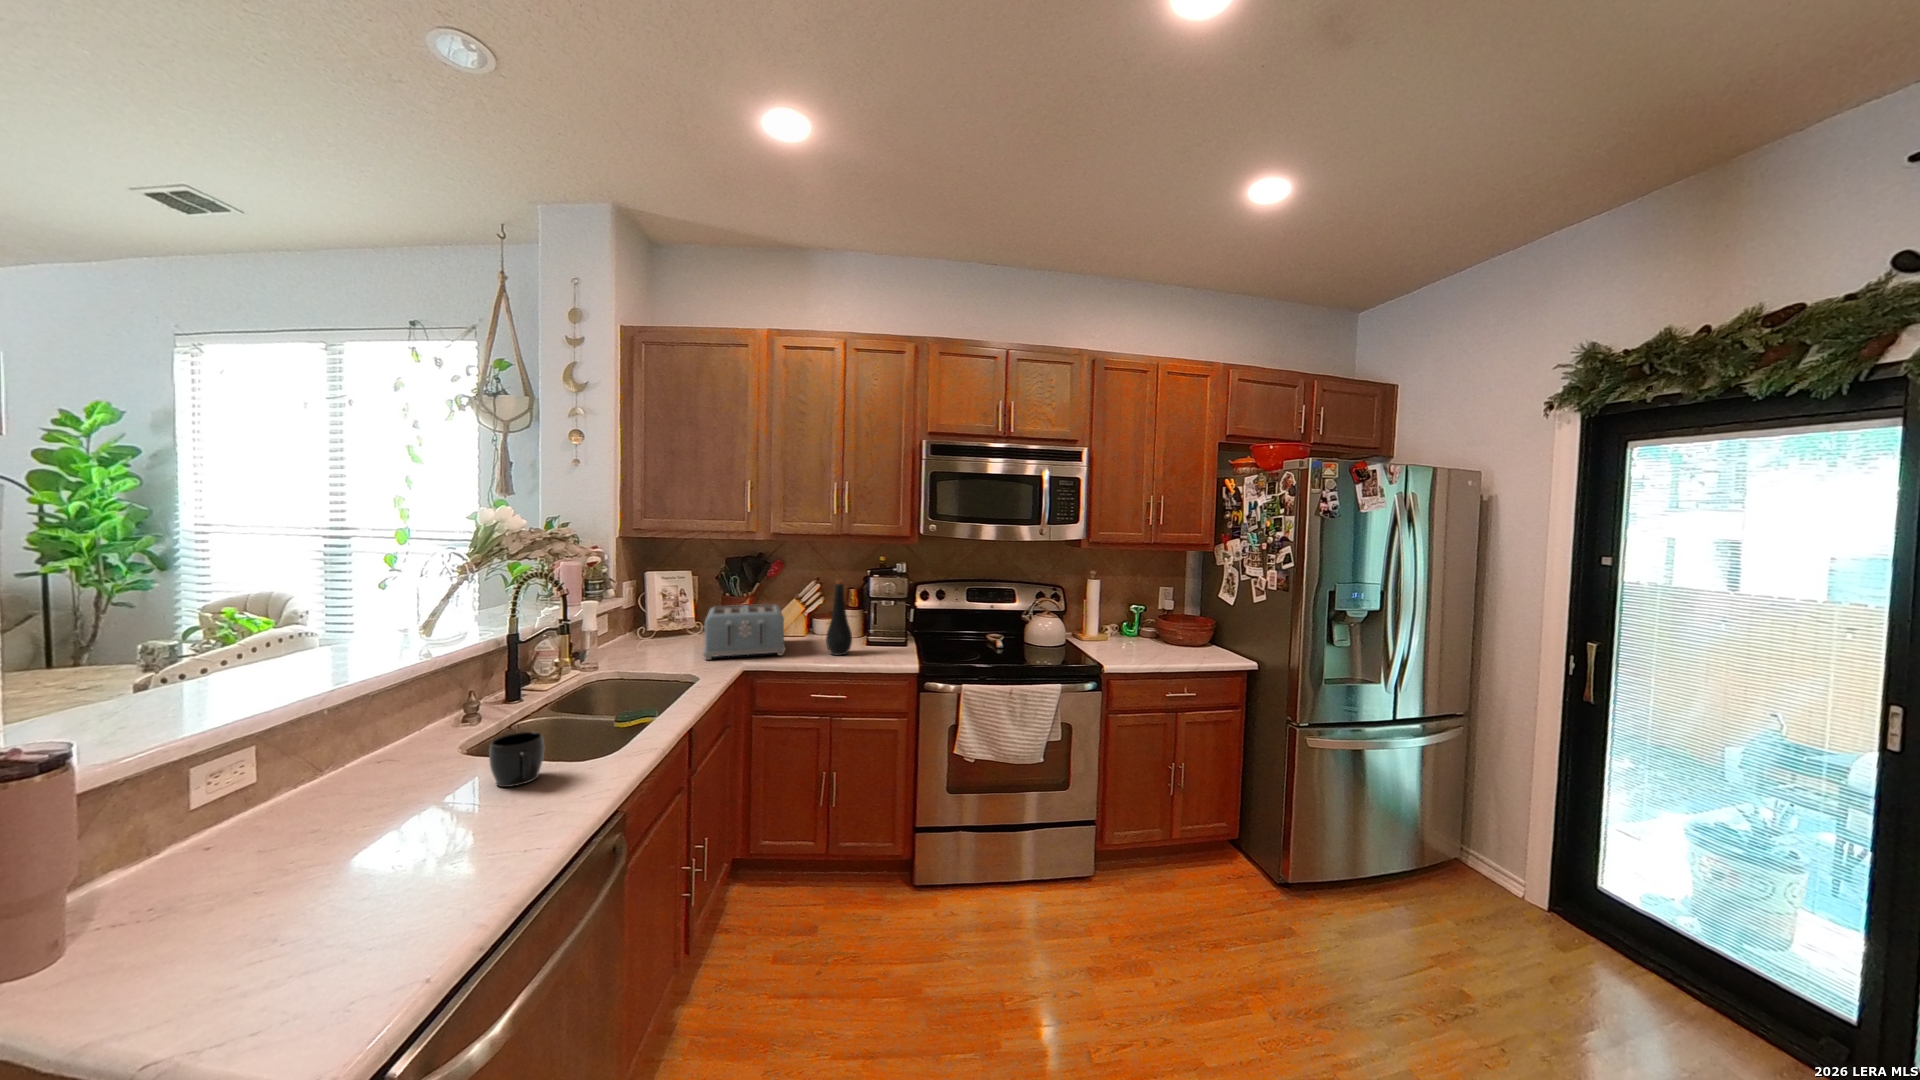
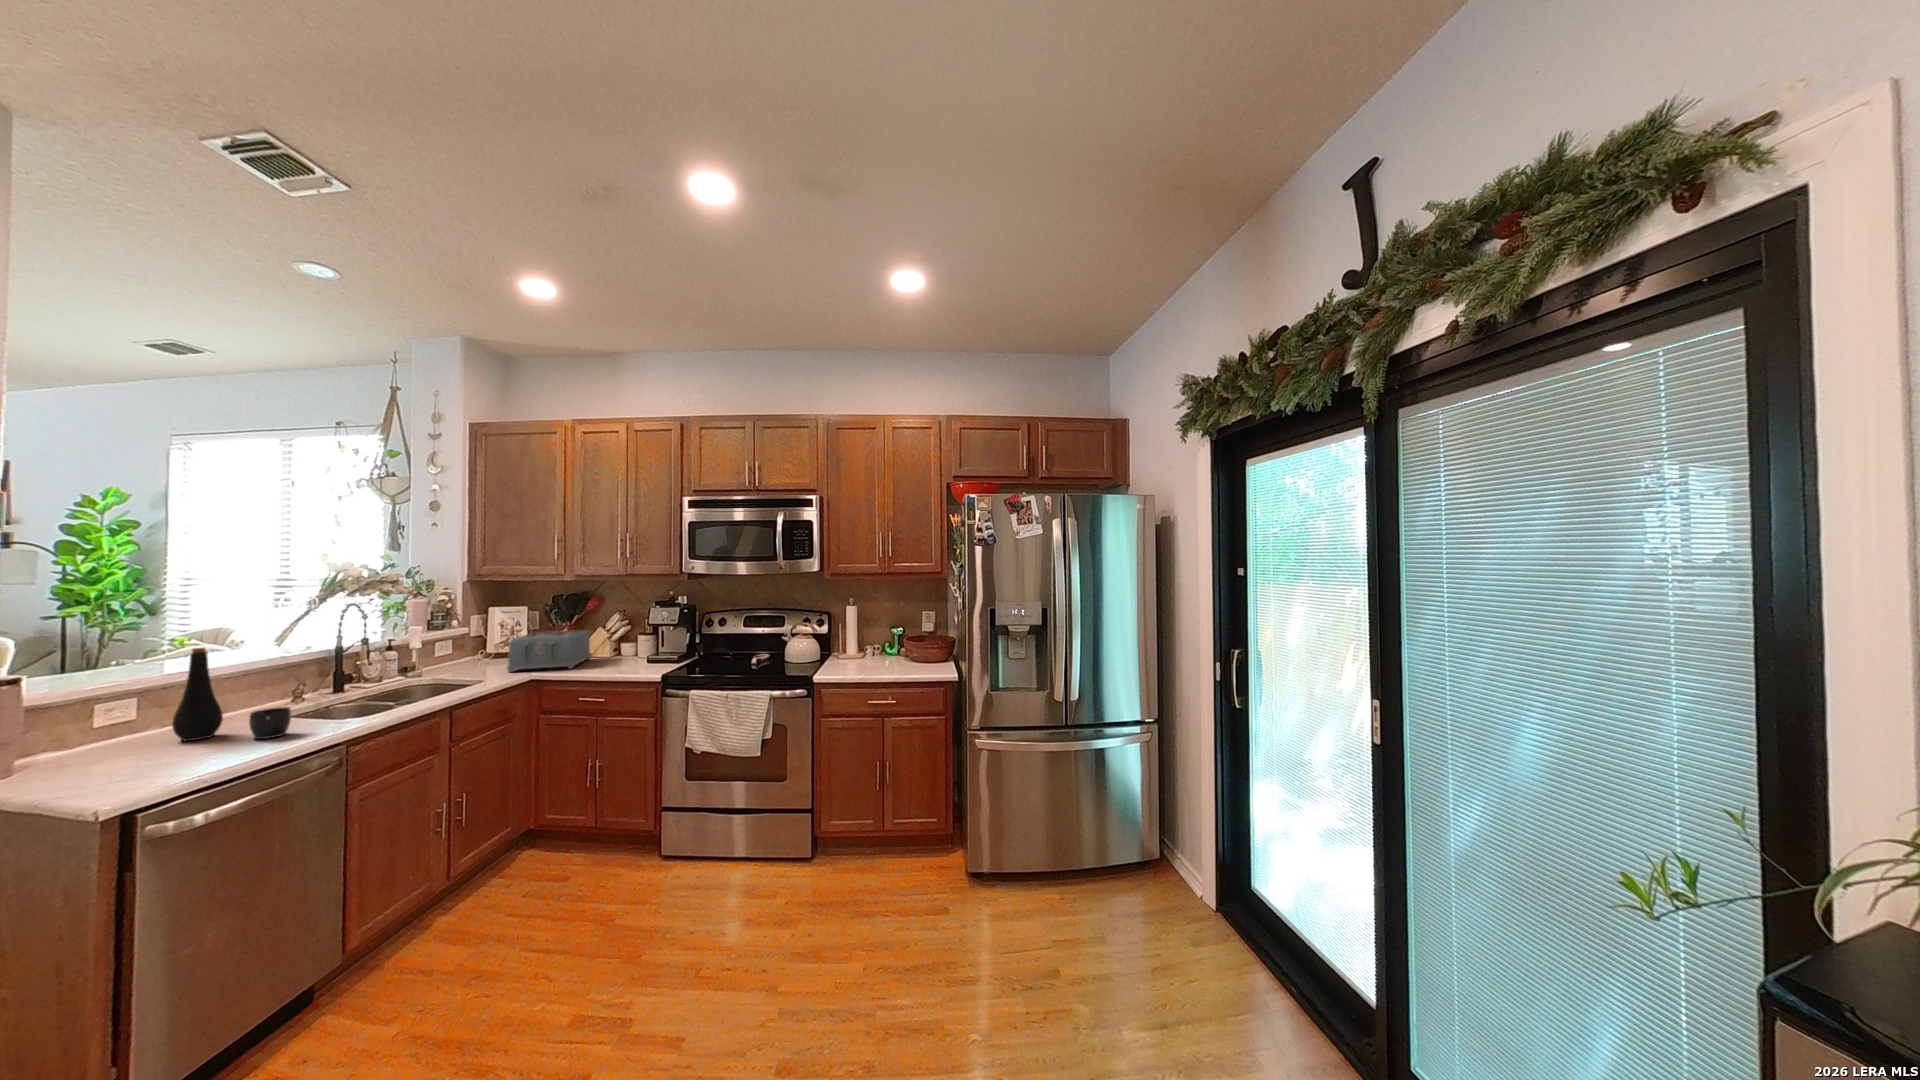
bottle: present [826,580,852,655] -> present [172,648,223,741]

